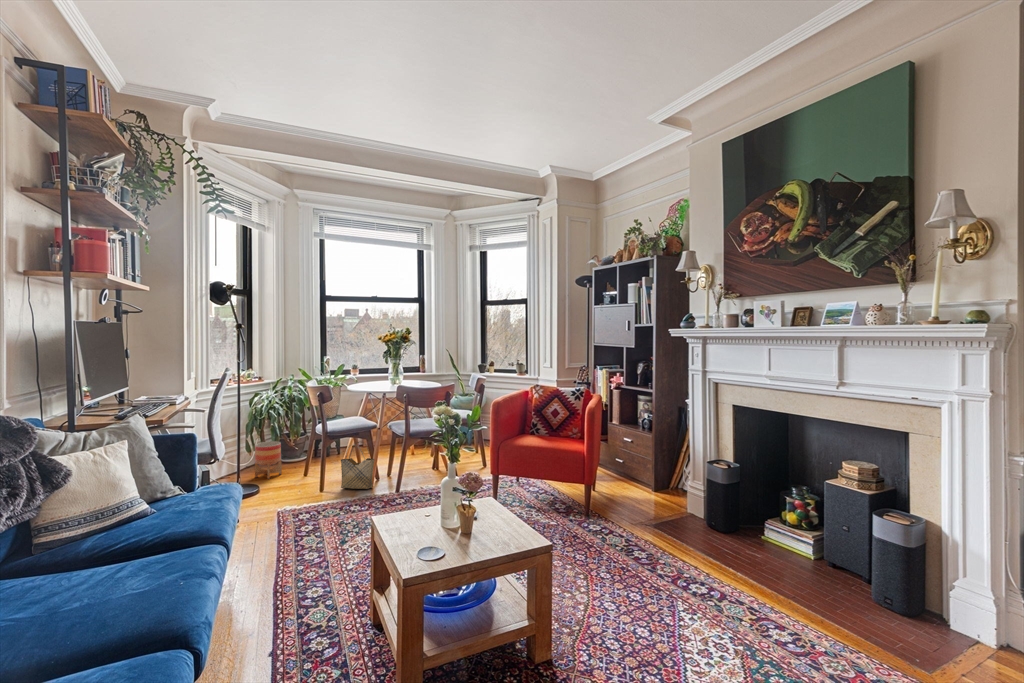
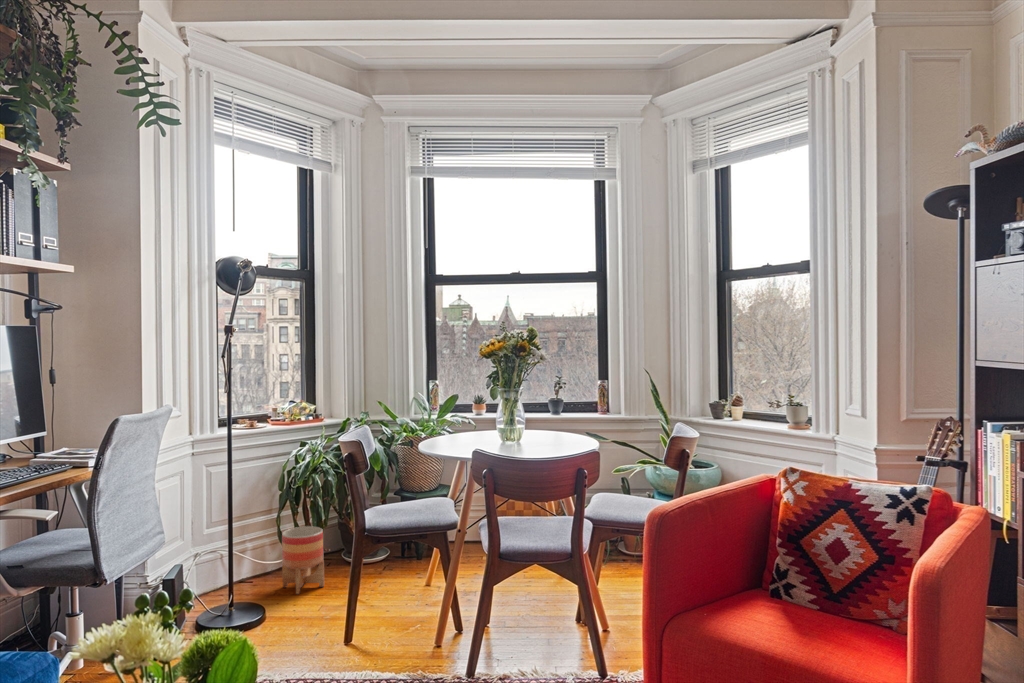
woven basket: present [341,442,374,489] -> none [379,553,439,654]

